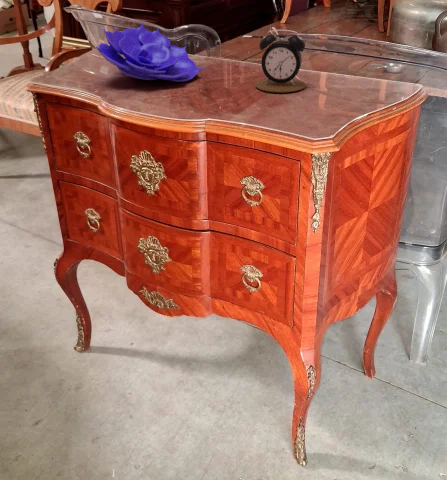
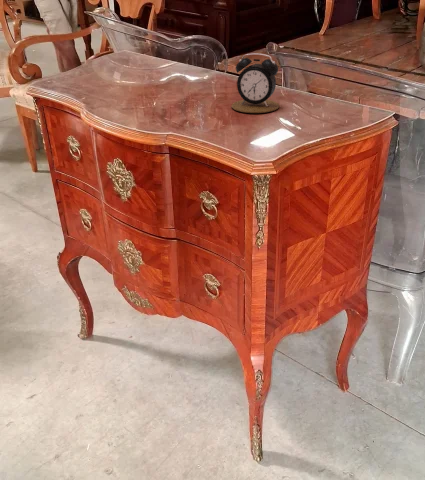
decorative bowl: present [96,23,203,82] -> none [88,44,189,99]

